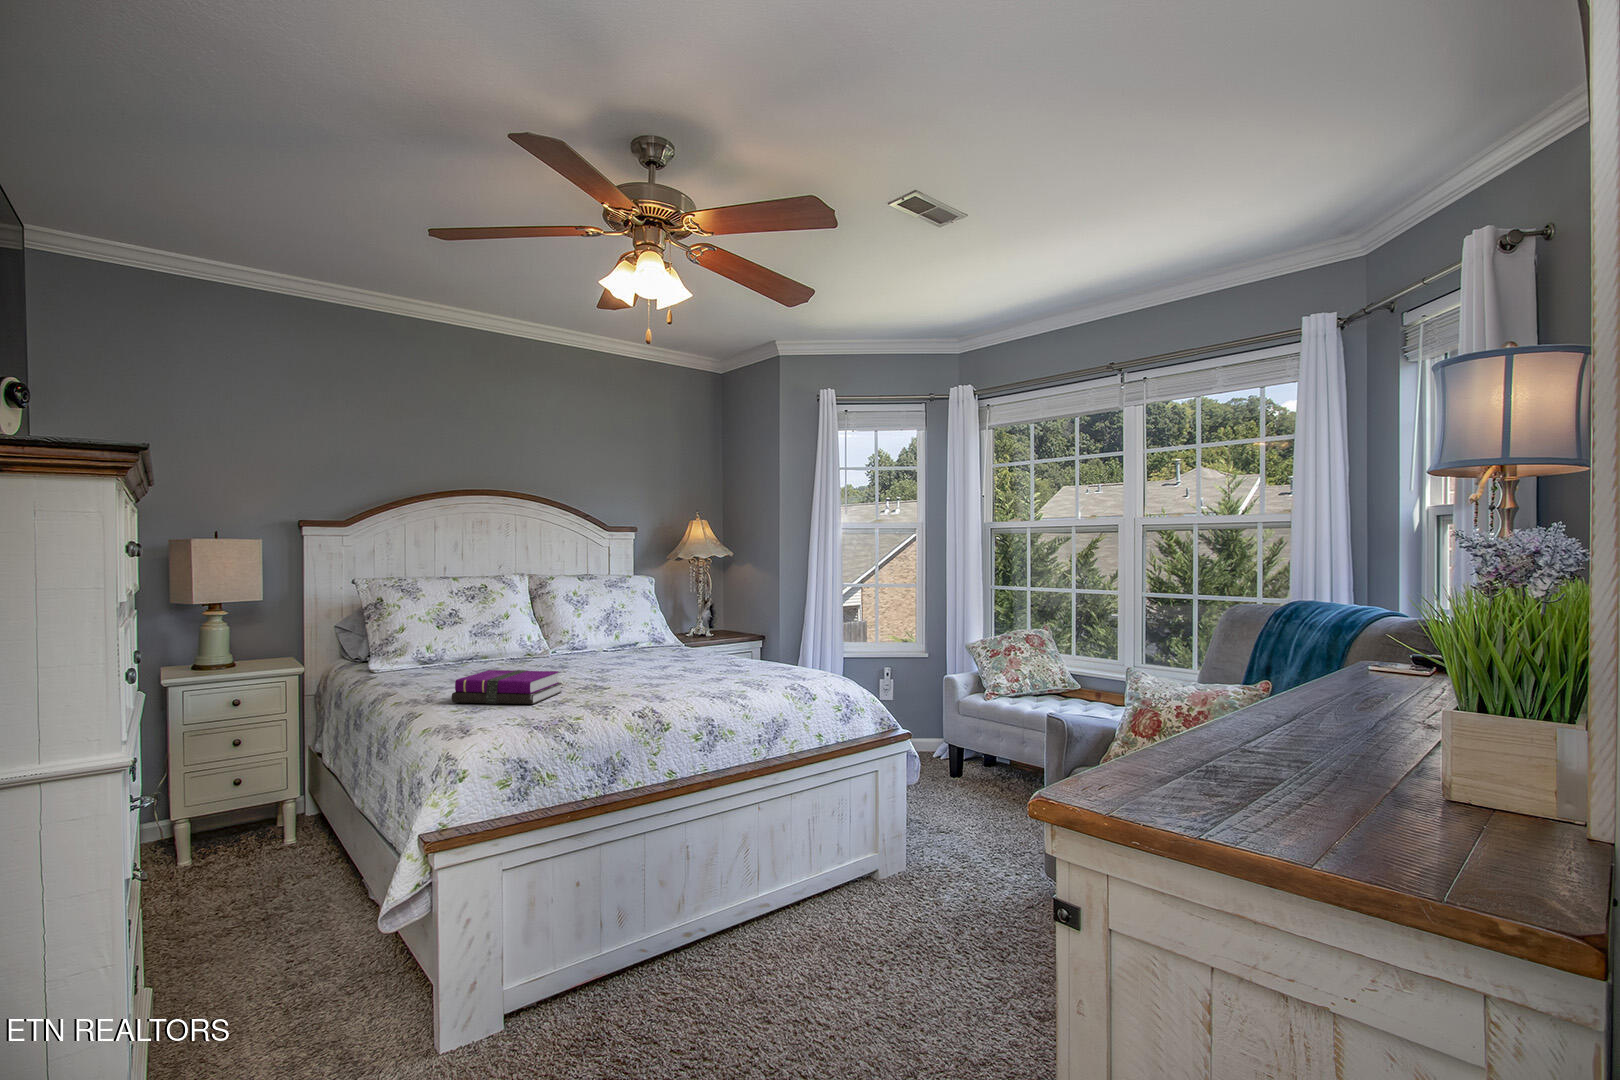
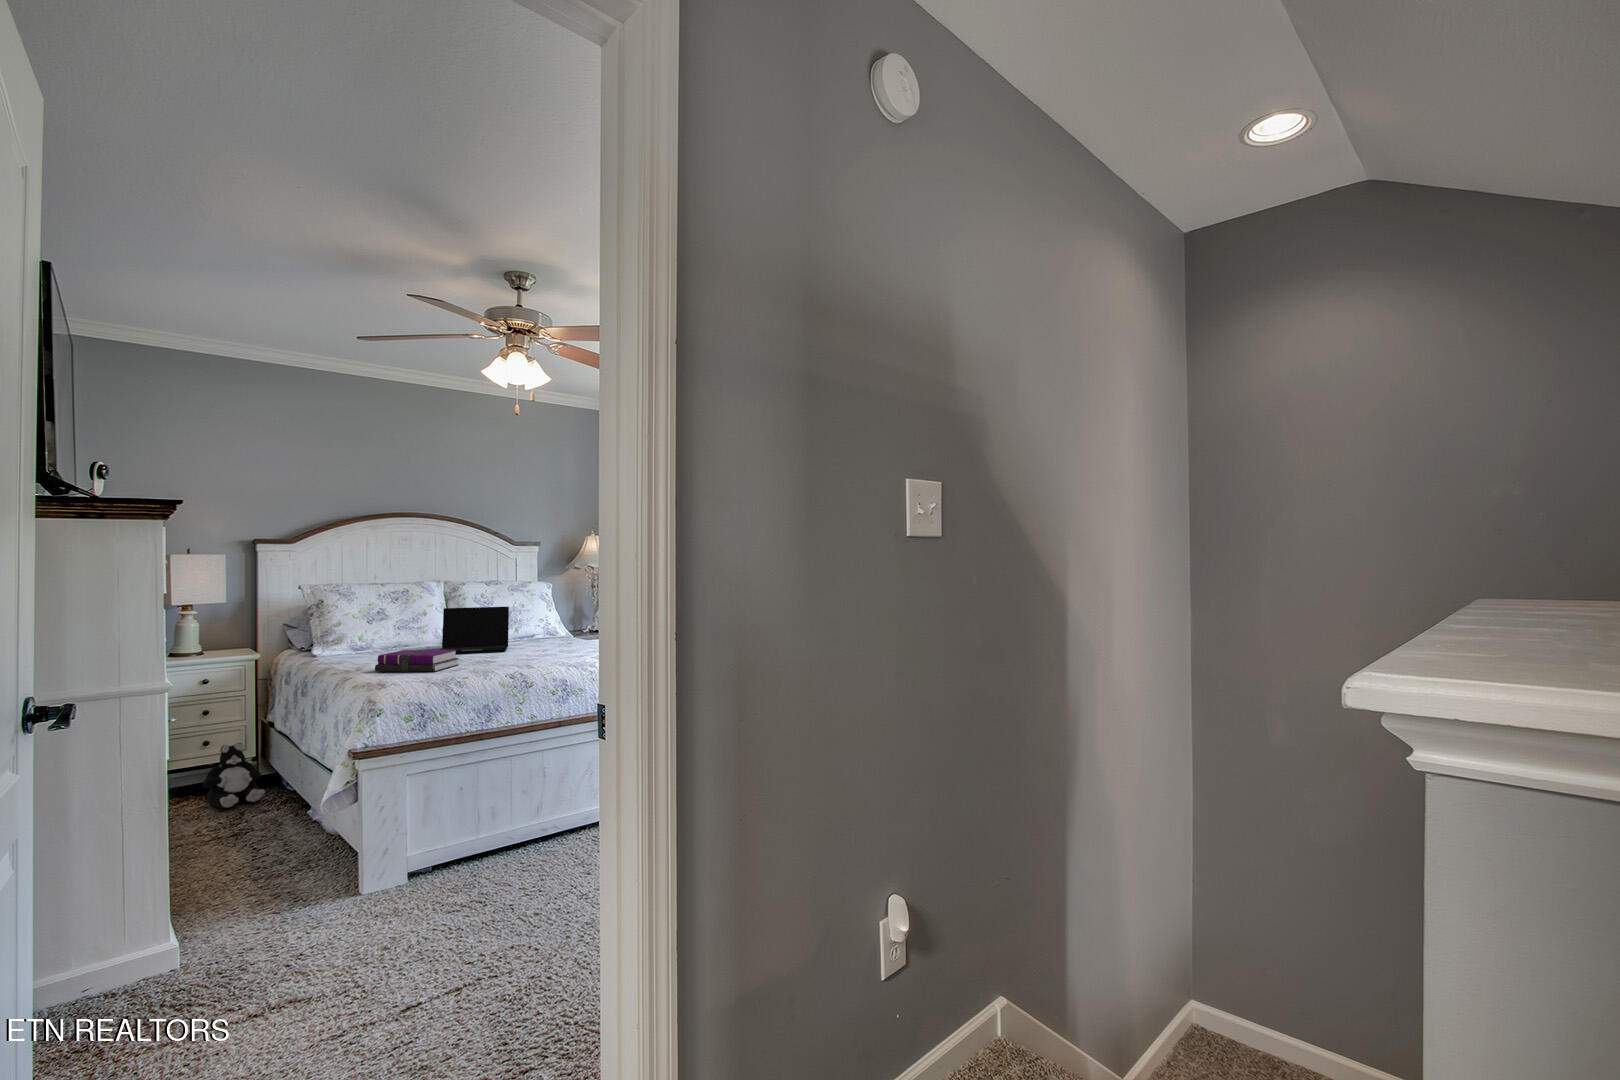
laptop: none [525,609,614,673] -> present [440,607,509,654]
plush toy: none [232,783,310,872] -> present [203,743,265,808]

